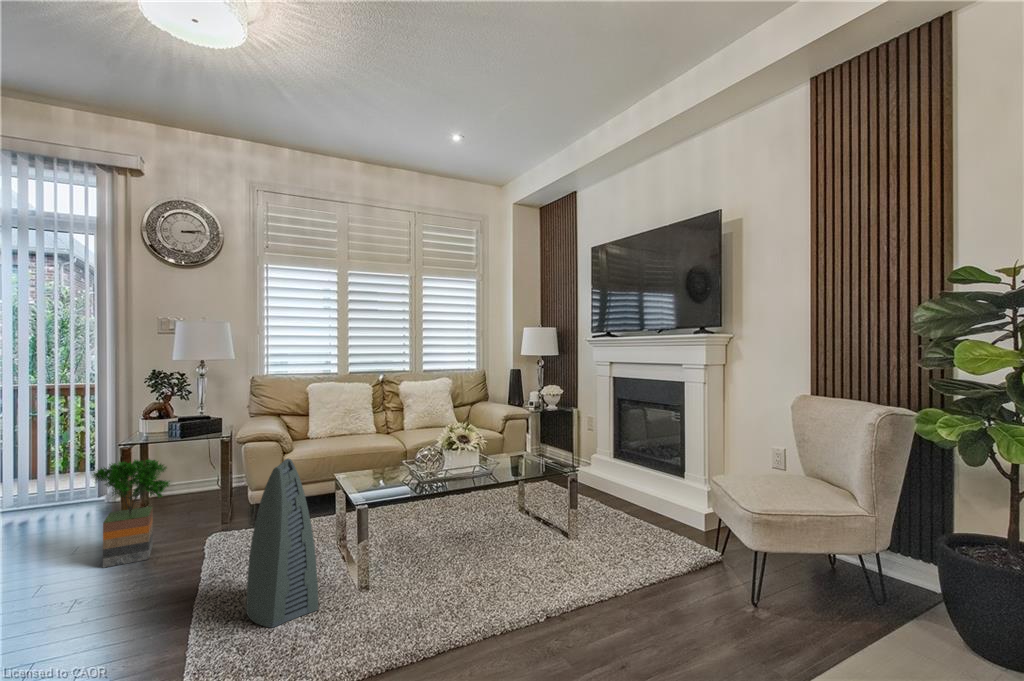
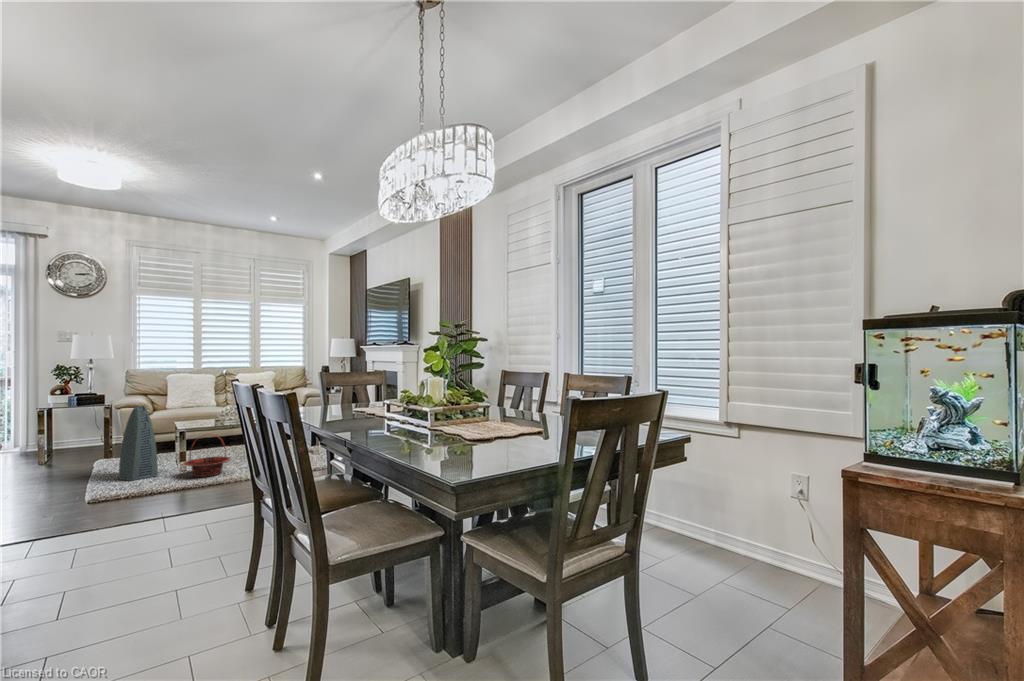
potted tree: present [92,459,170,568] -> none [23,413,74,471]
basket: none [370,524,457,624] -> present [184,434,230,477]

